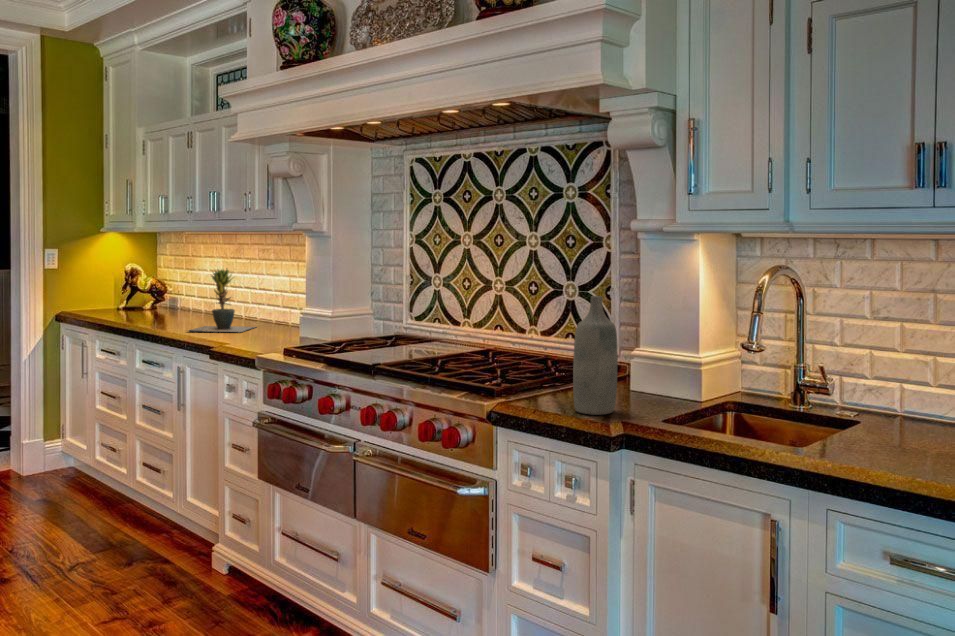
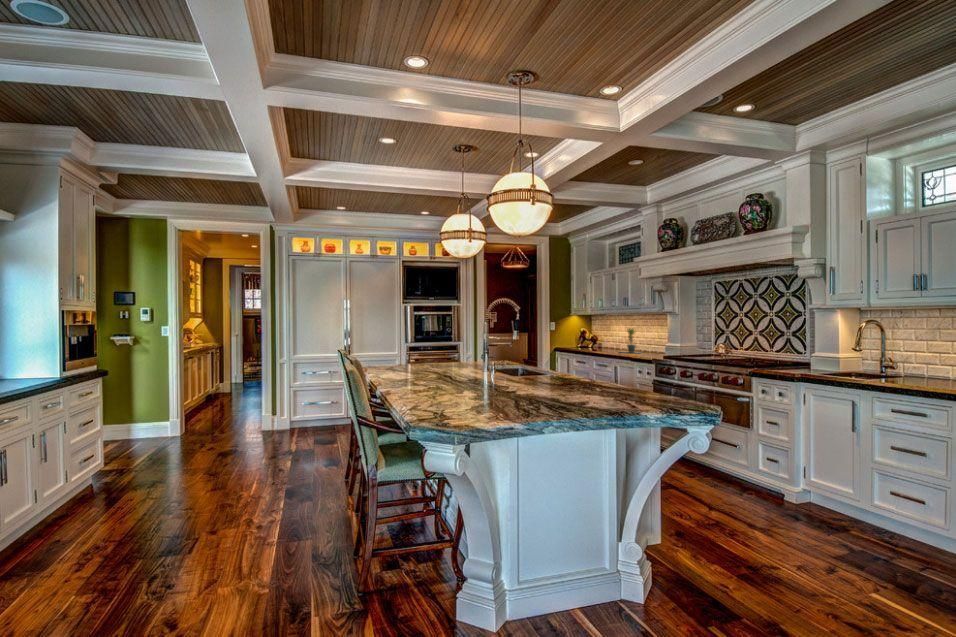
bottle: present [573,296,618,415] -> none [783,331,800,372]

